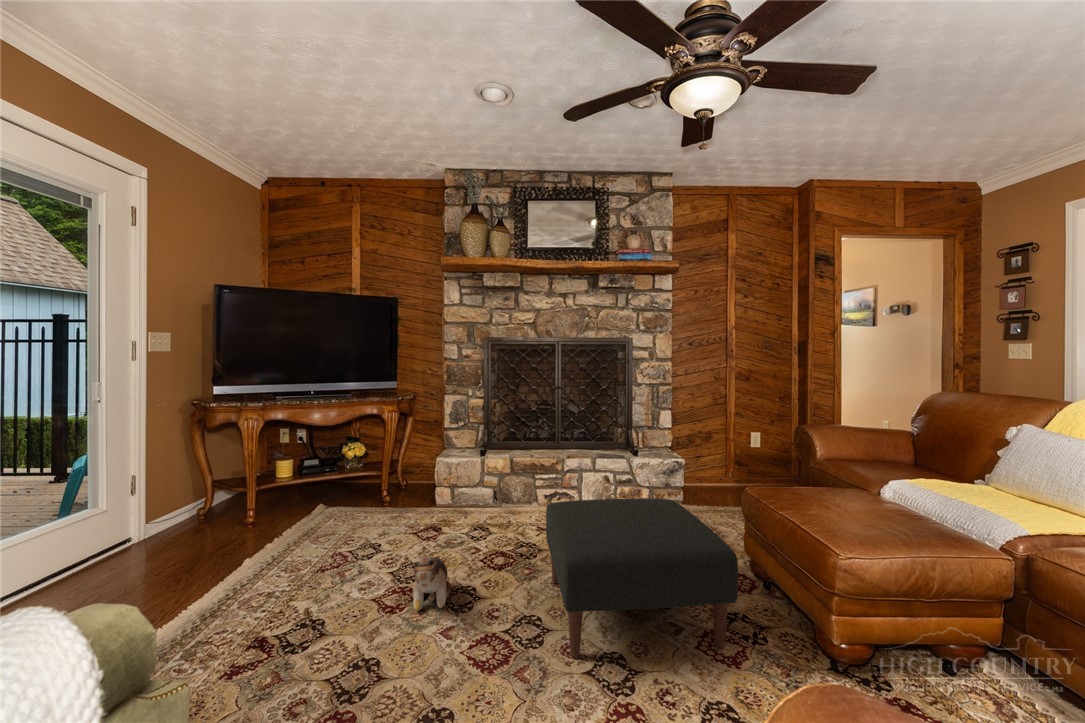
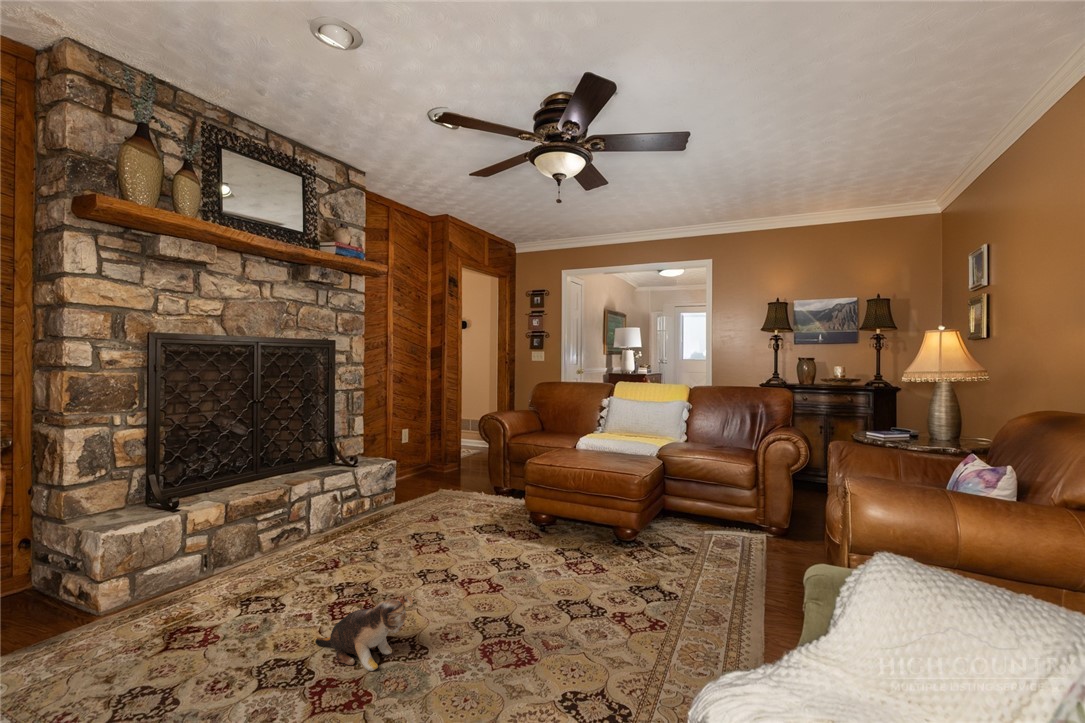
ottoman: present [546,499,738,659] -> none [415,486,576,614]

